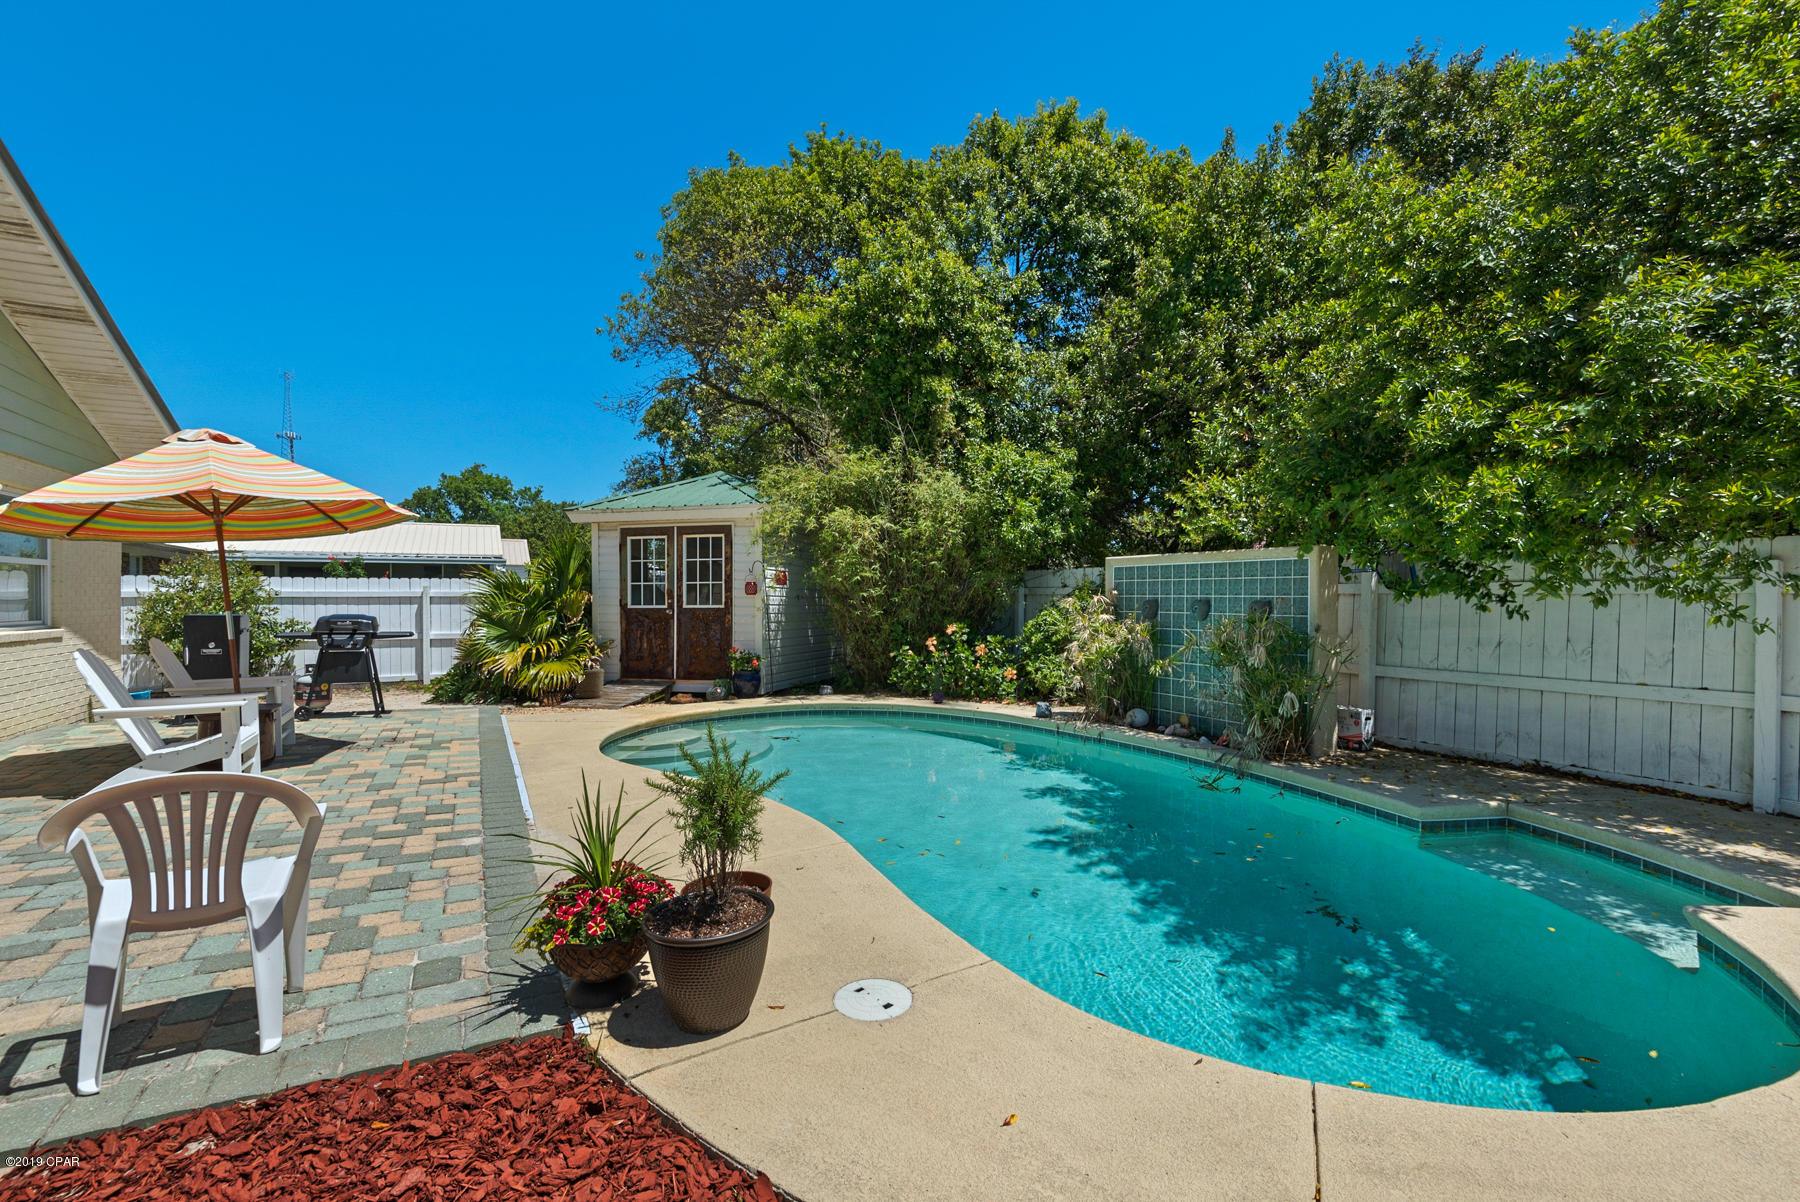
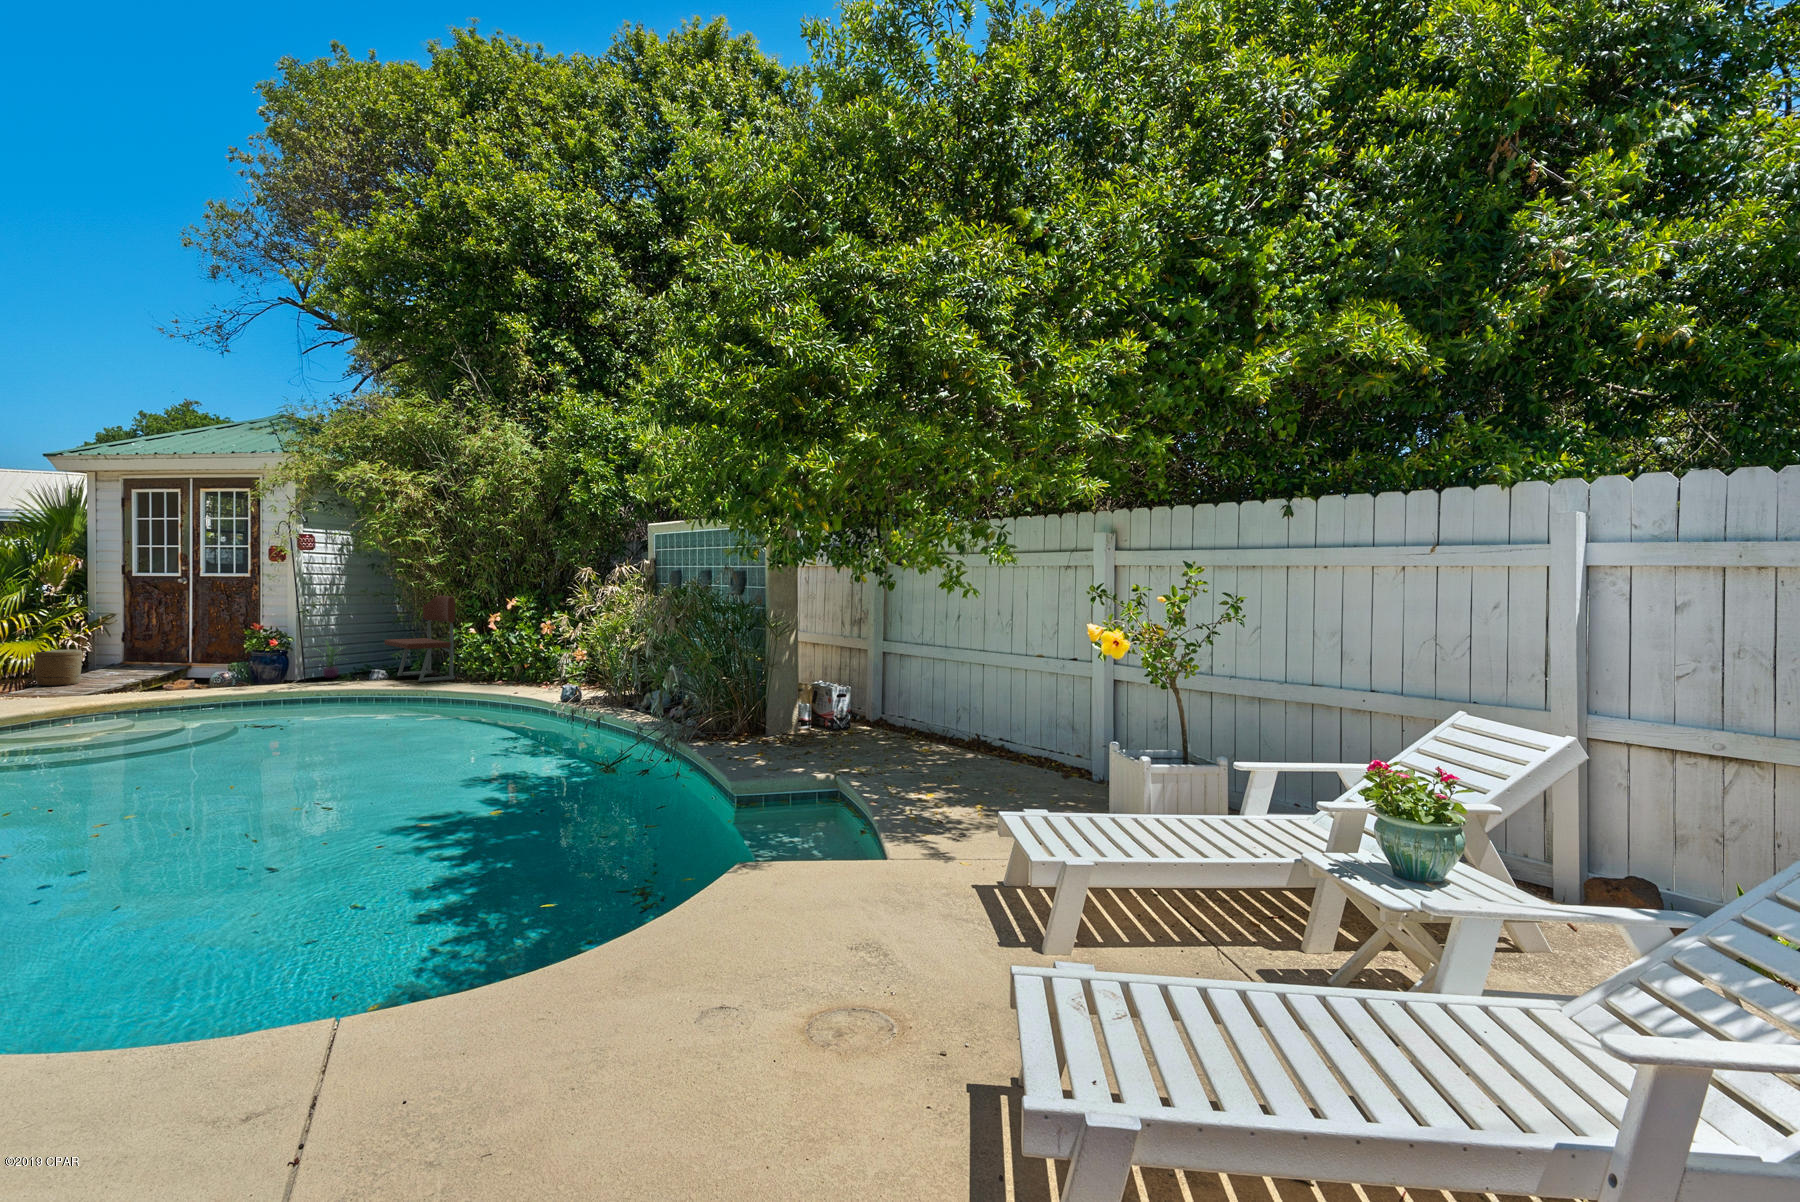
bench: none [833,621,897,697] -> present [385,596,455,682]
decorative plant: present [929,669,944,703] -> present [312,641,339,678]

